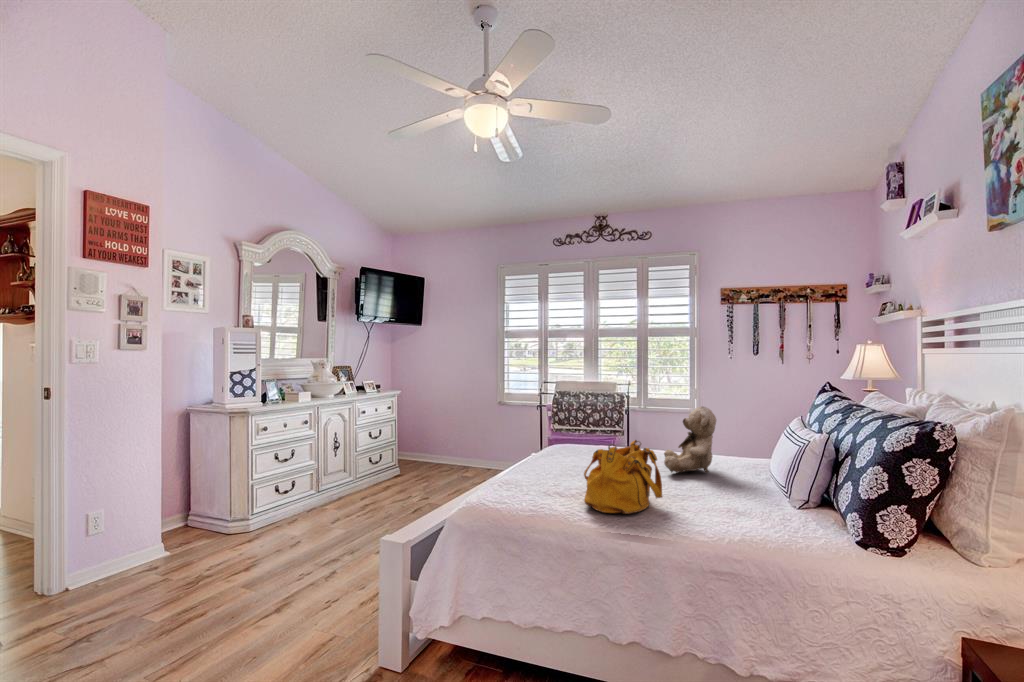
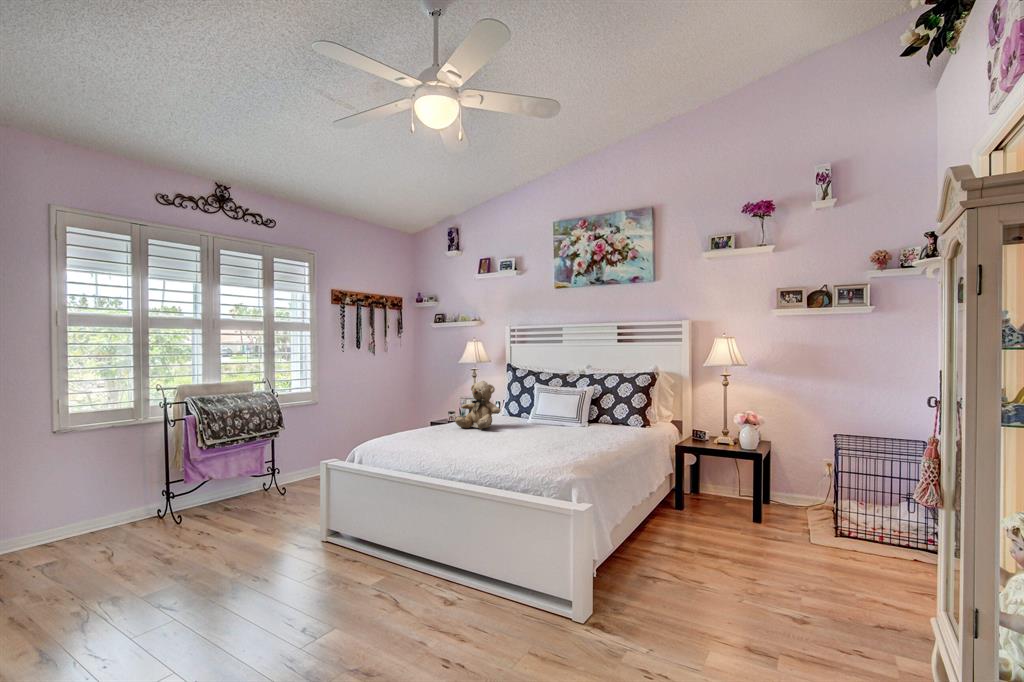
handbag: present [584,440,662,514] -> none [517,401,569,447]

